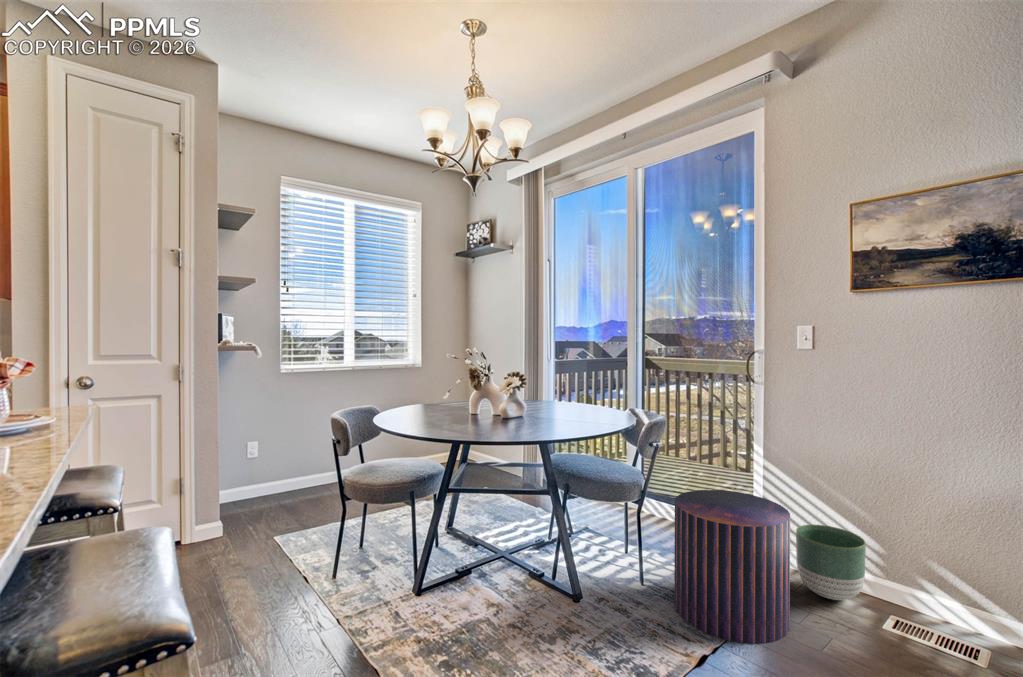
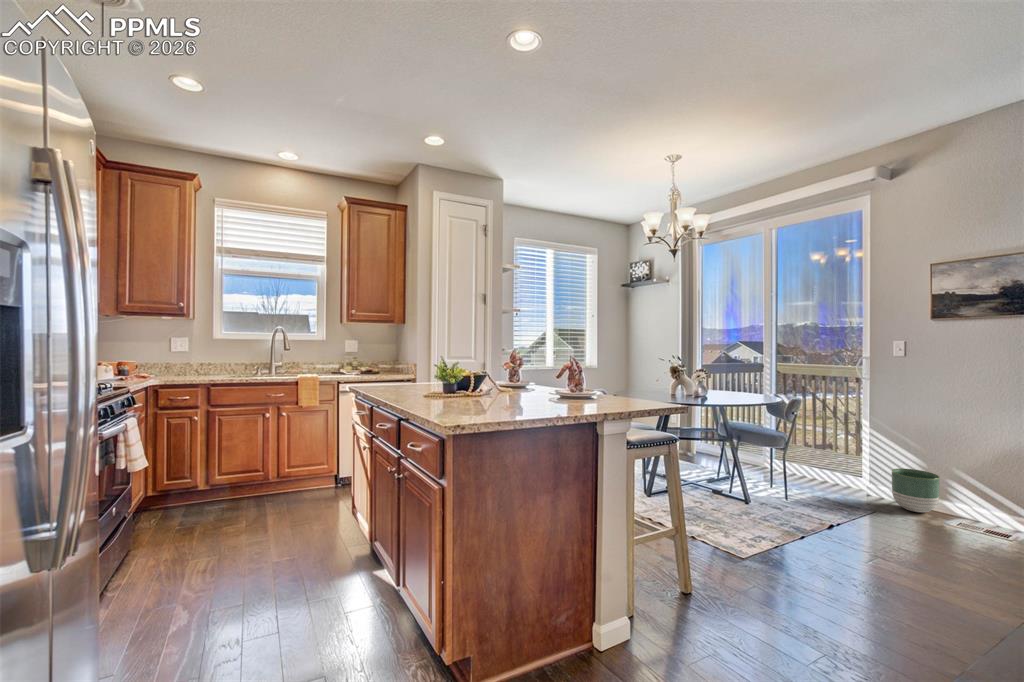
pouf: present [674,490,790,644] -> none [809,443,885,525]

